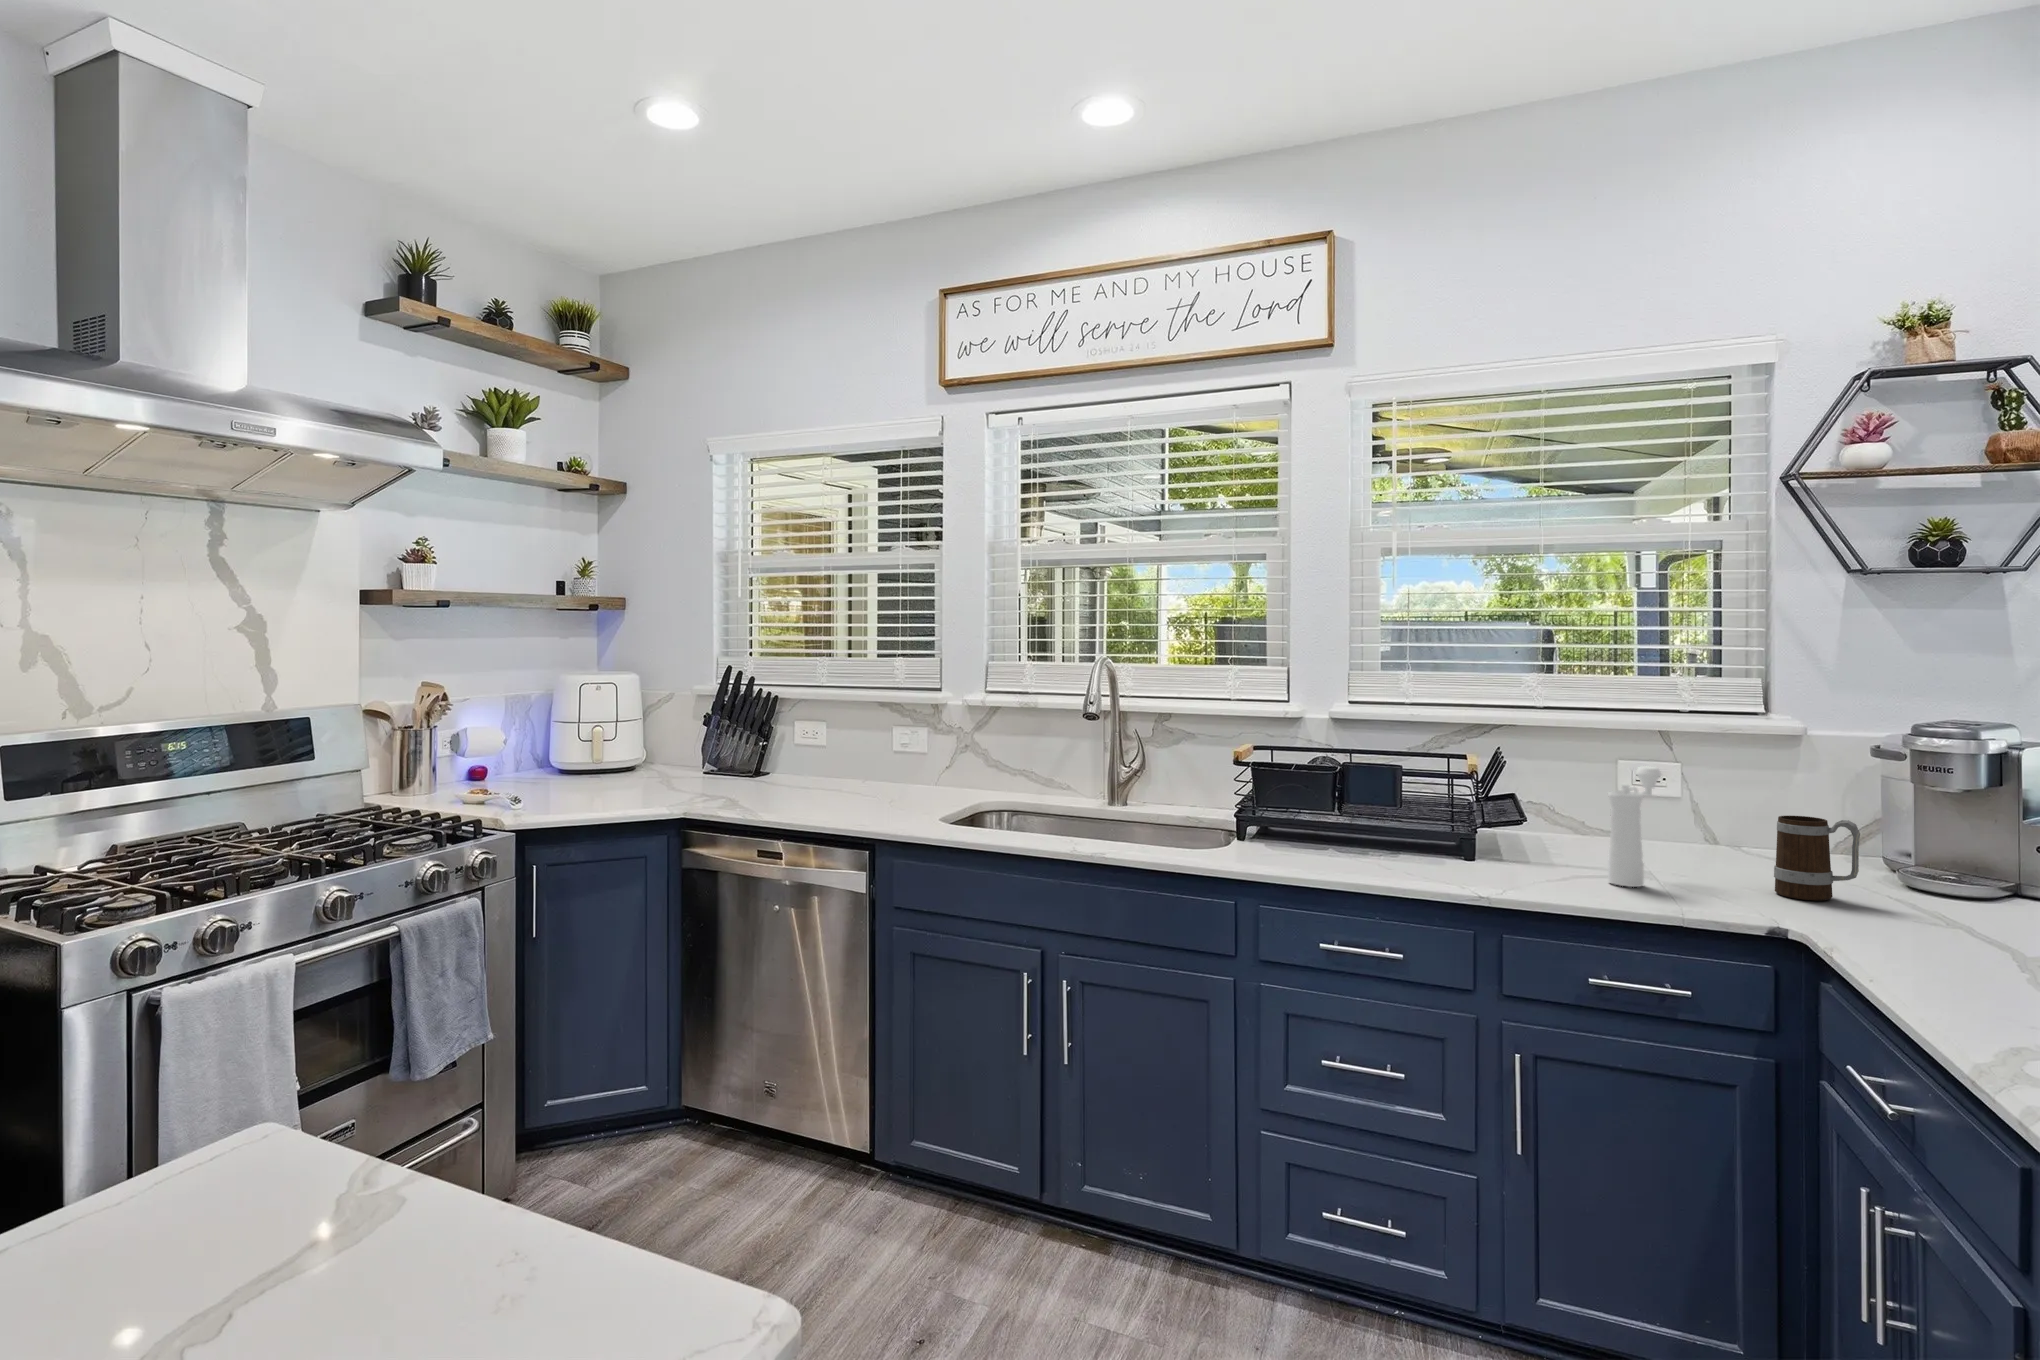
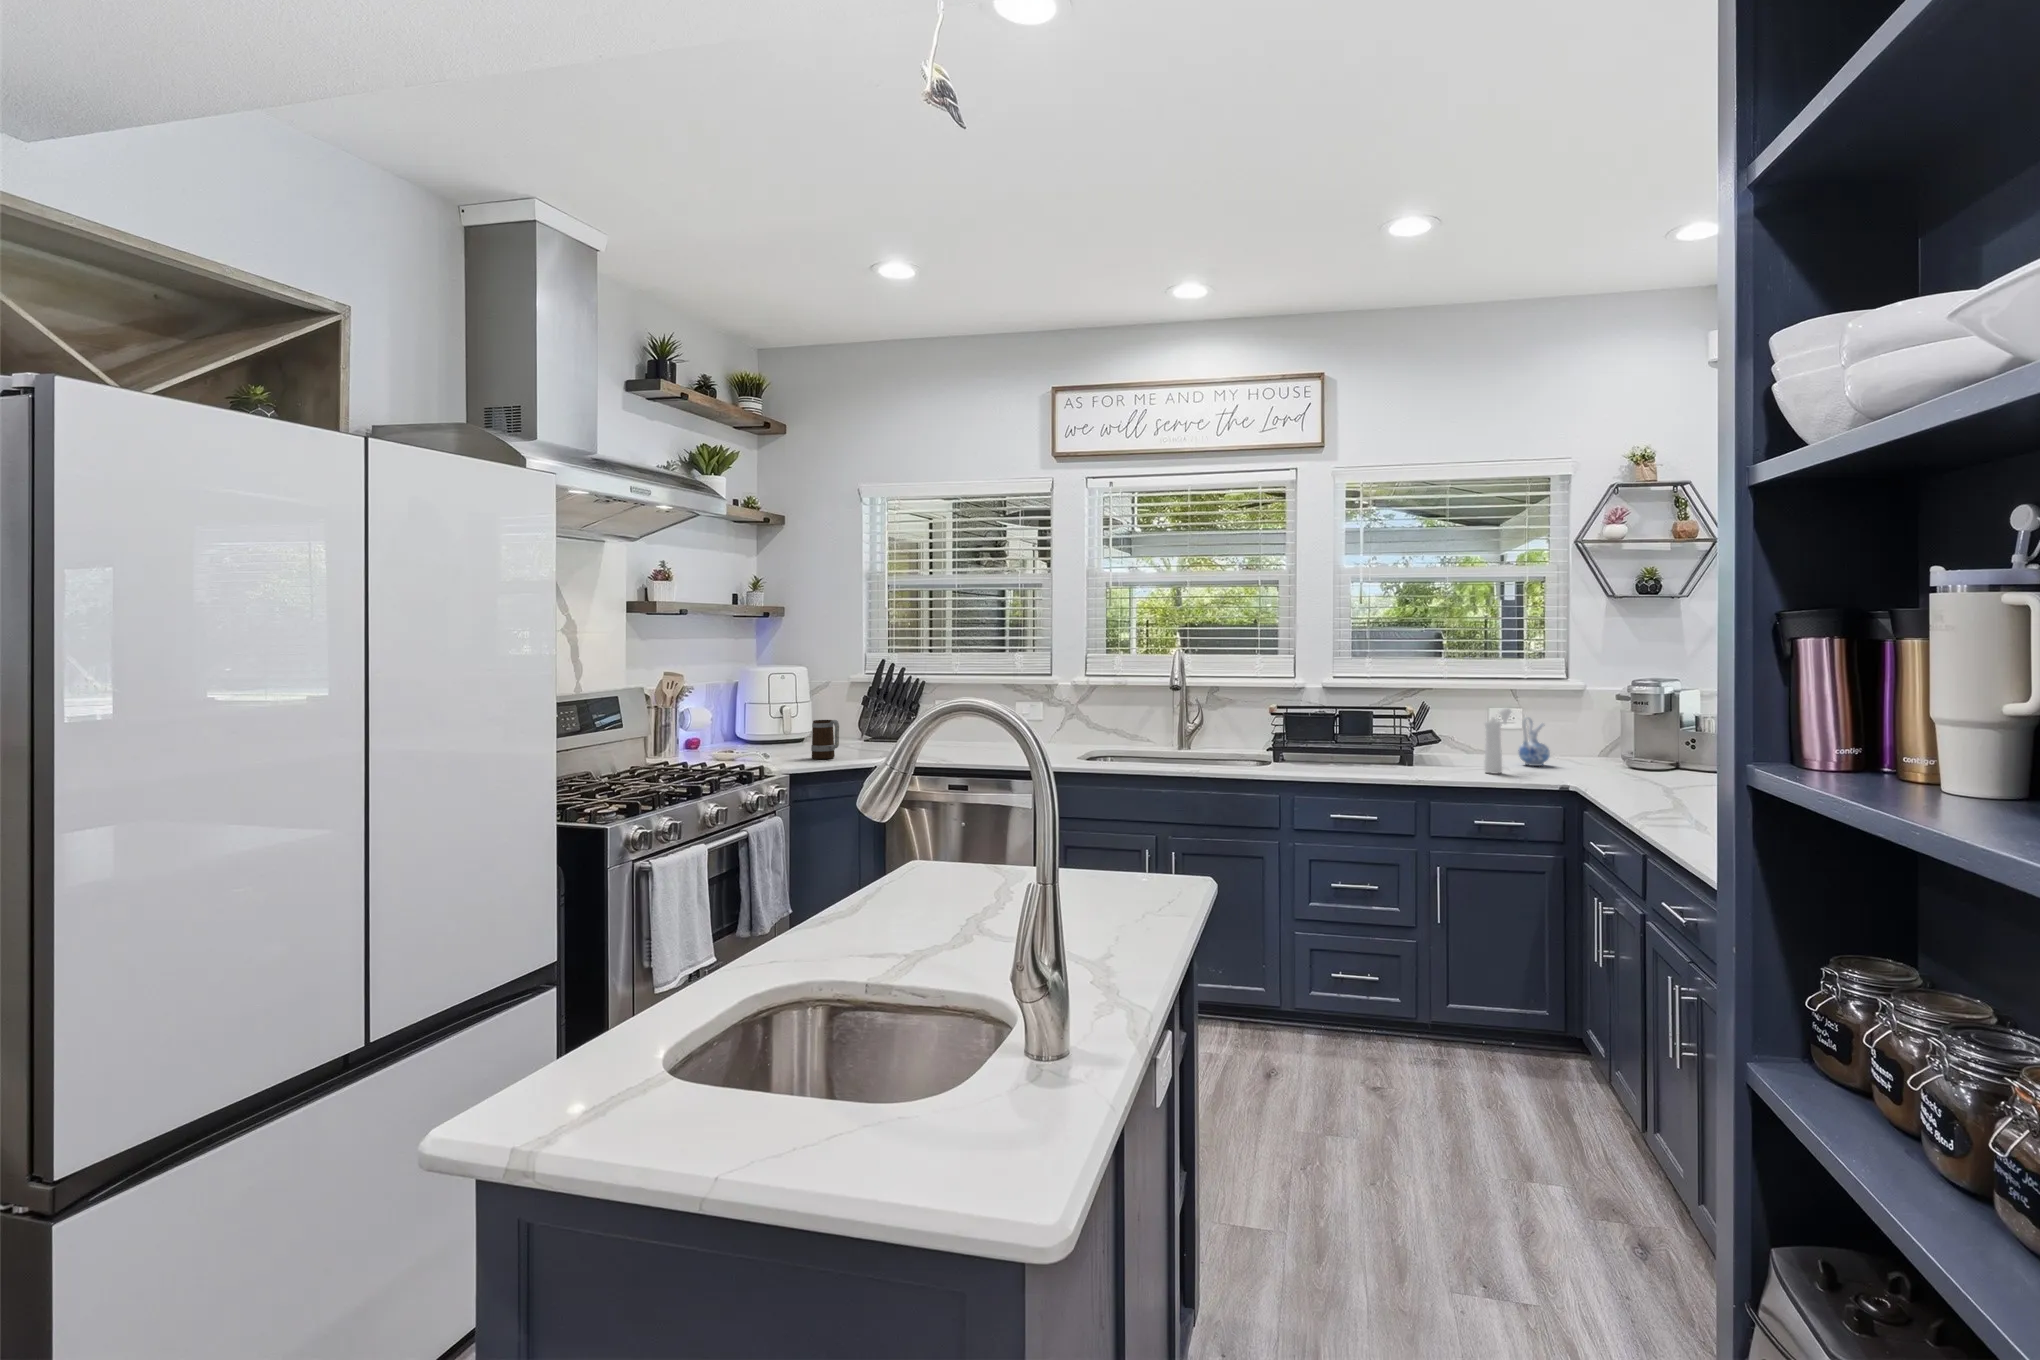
ceramic pitcher: none [1673,781,1735,868] -> present [1518,717,1550,766]
mug: present [1774,816,1860,901] -> present [811,720,839,759]

